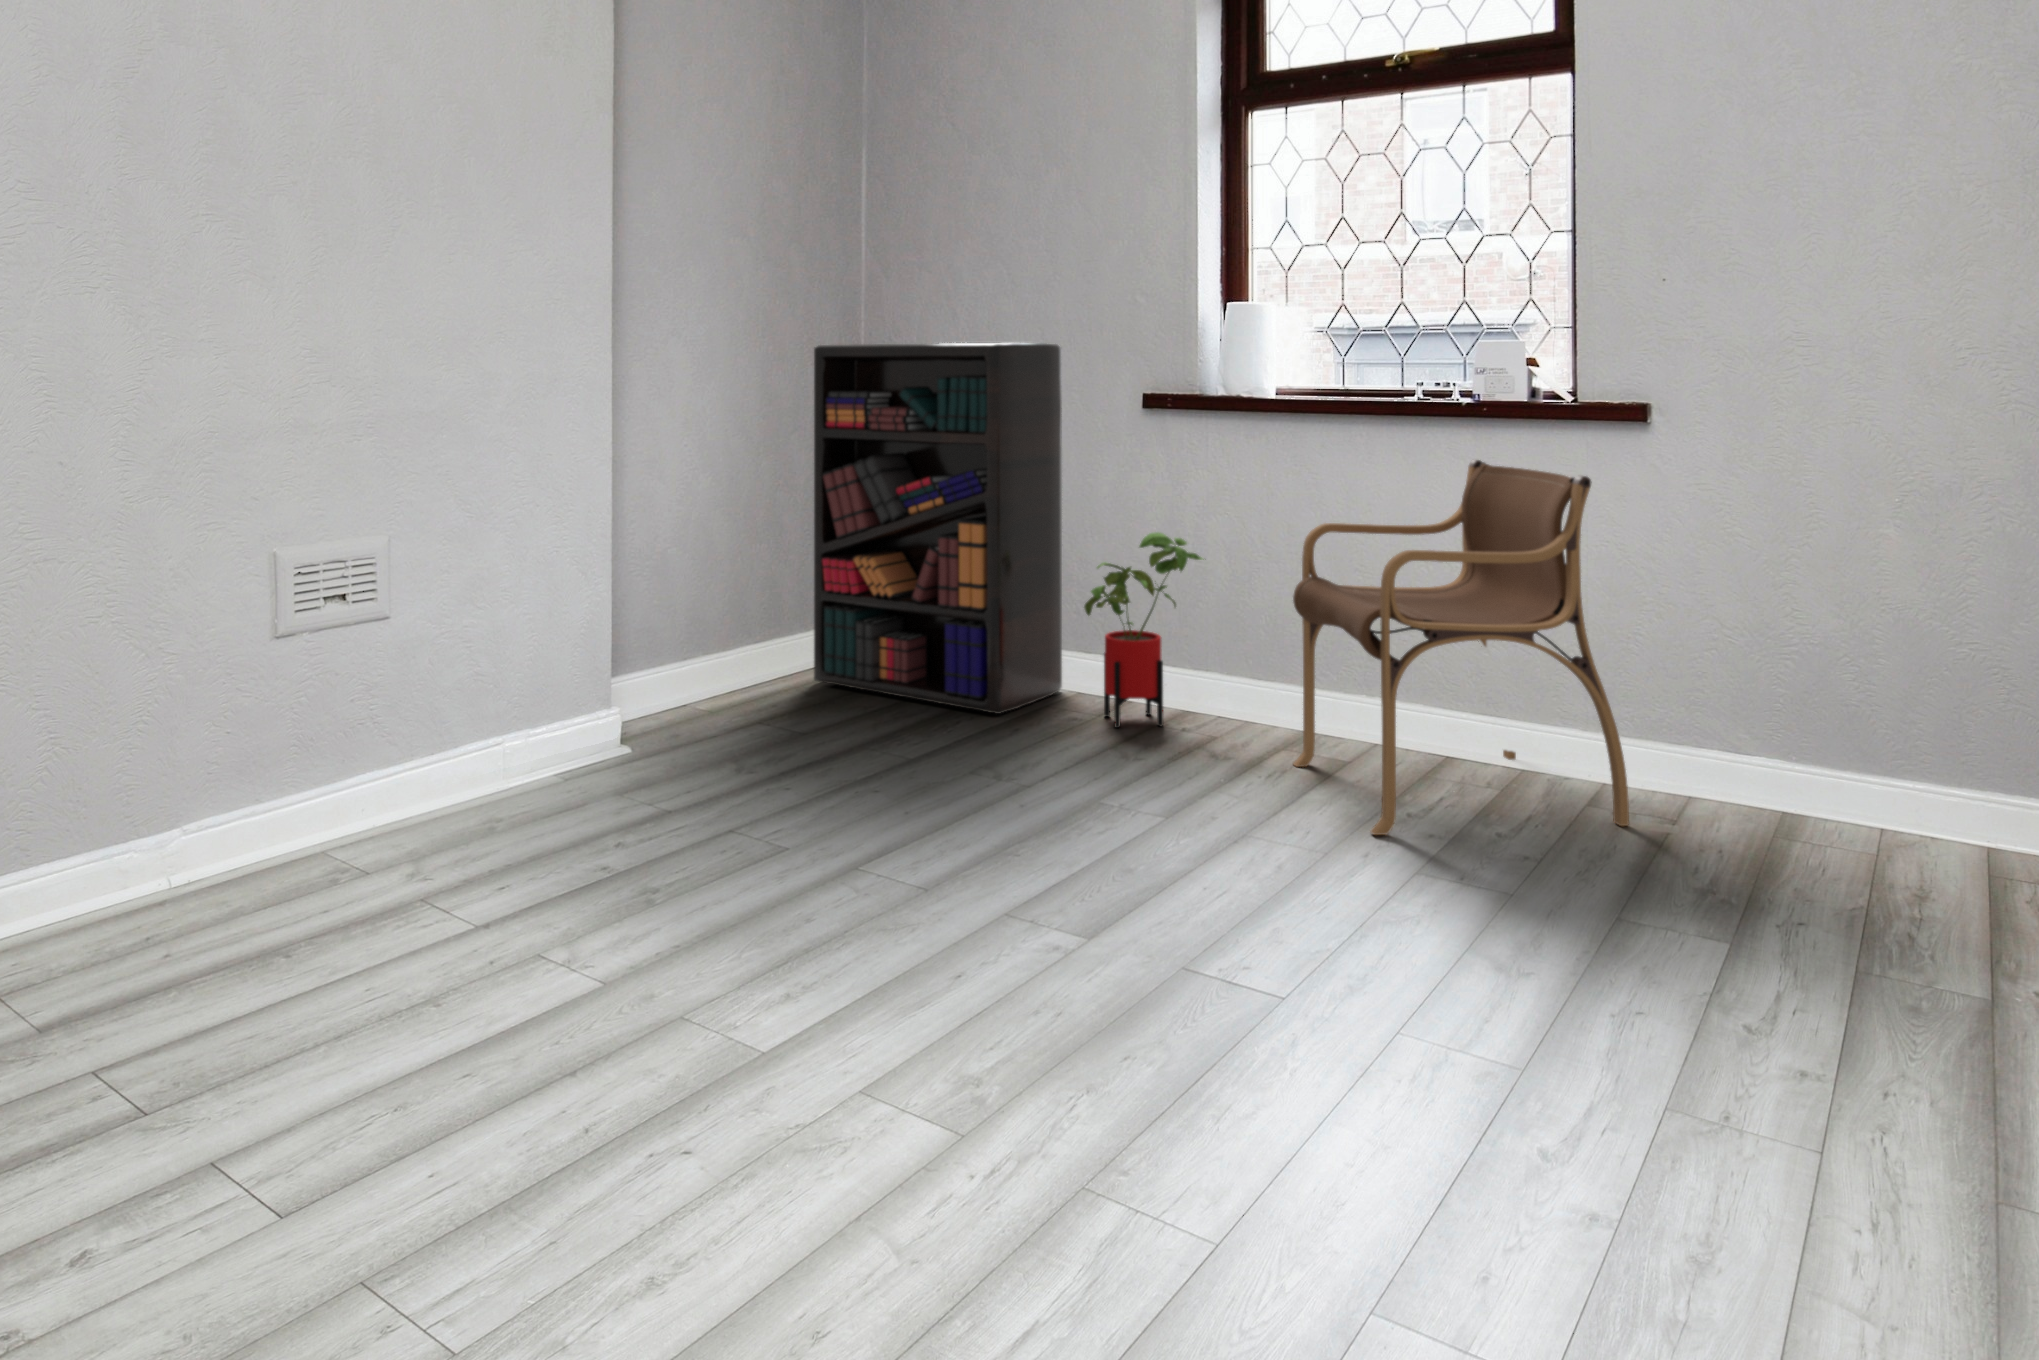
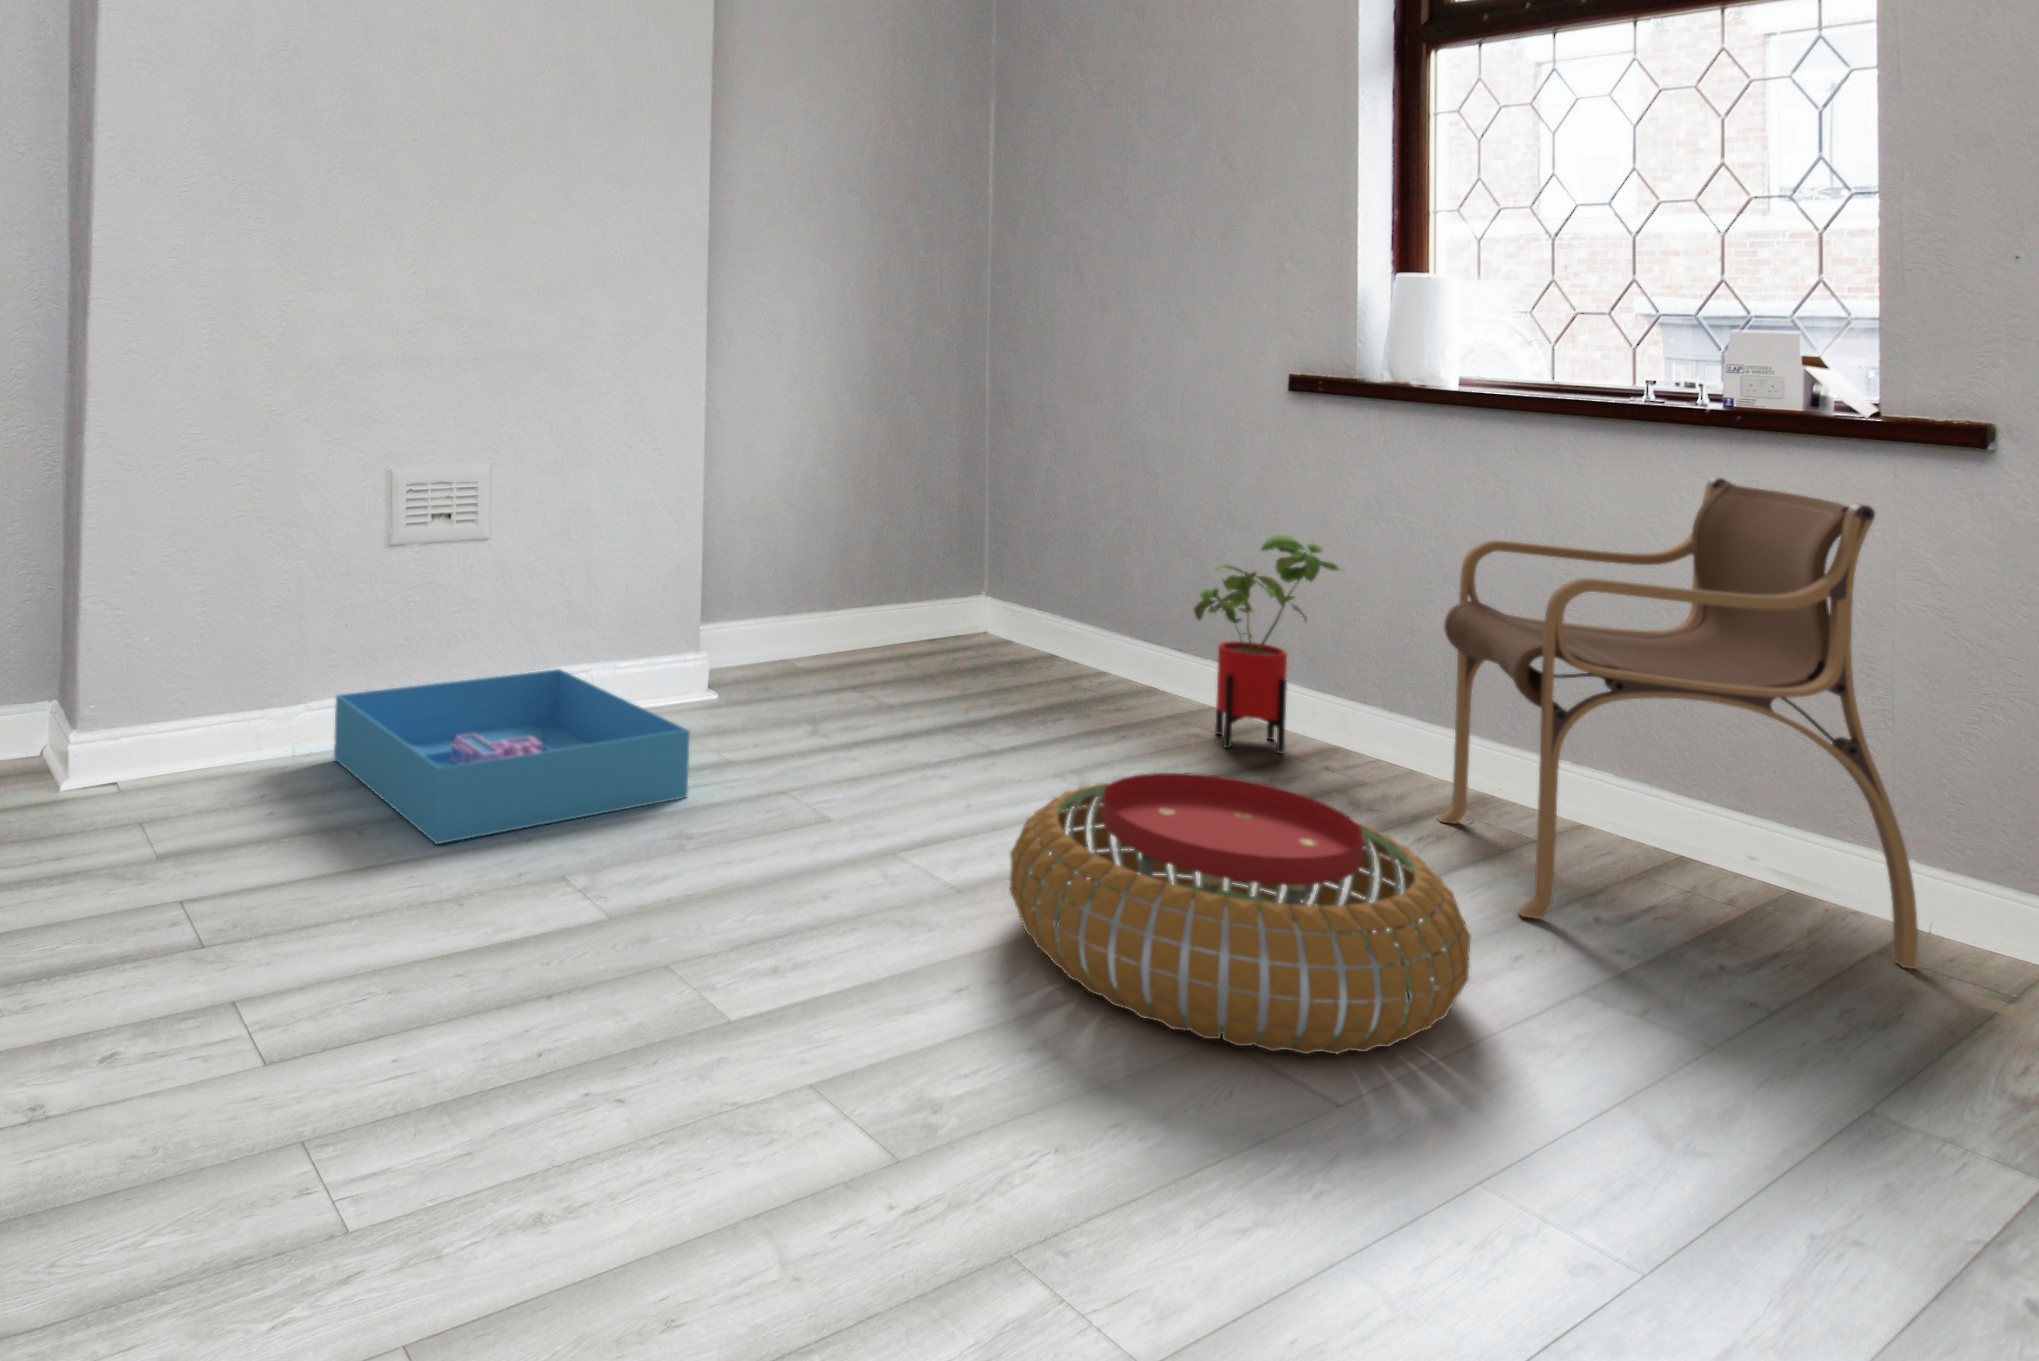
bookshelf: present [814,343,1062,714] -> none [906,316,1188,715]
storage bin: none [222,740,644,951] -> present [334,669,690,844]
pouf: none [987,755,1364,988] -> present [1010,773,1471,1054]

